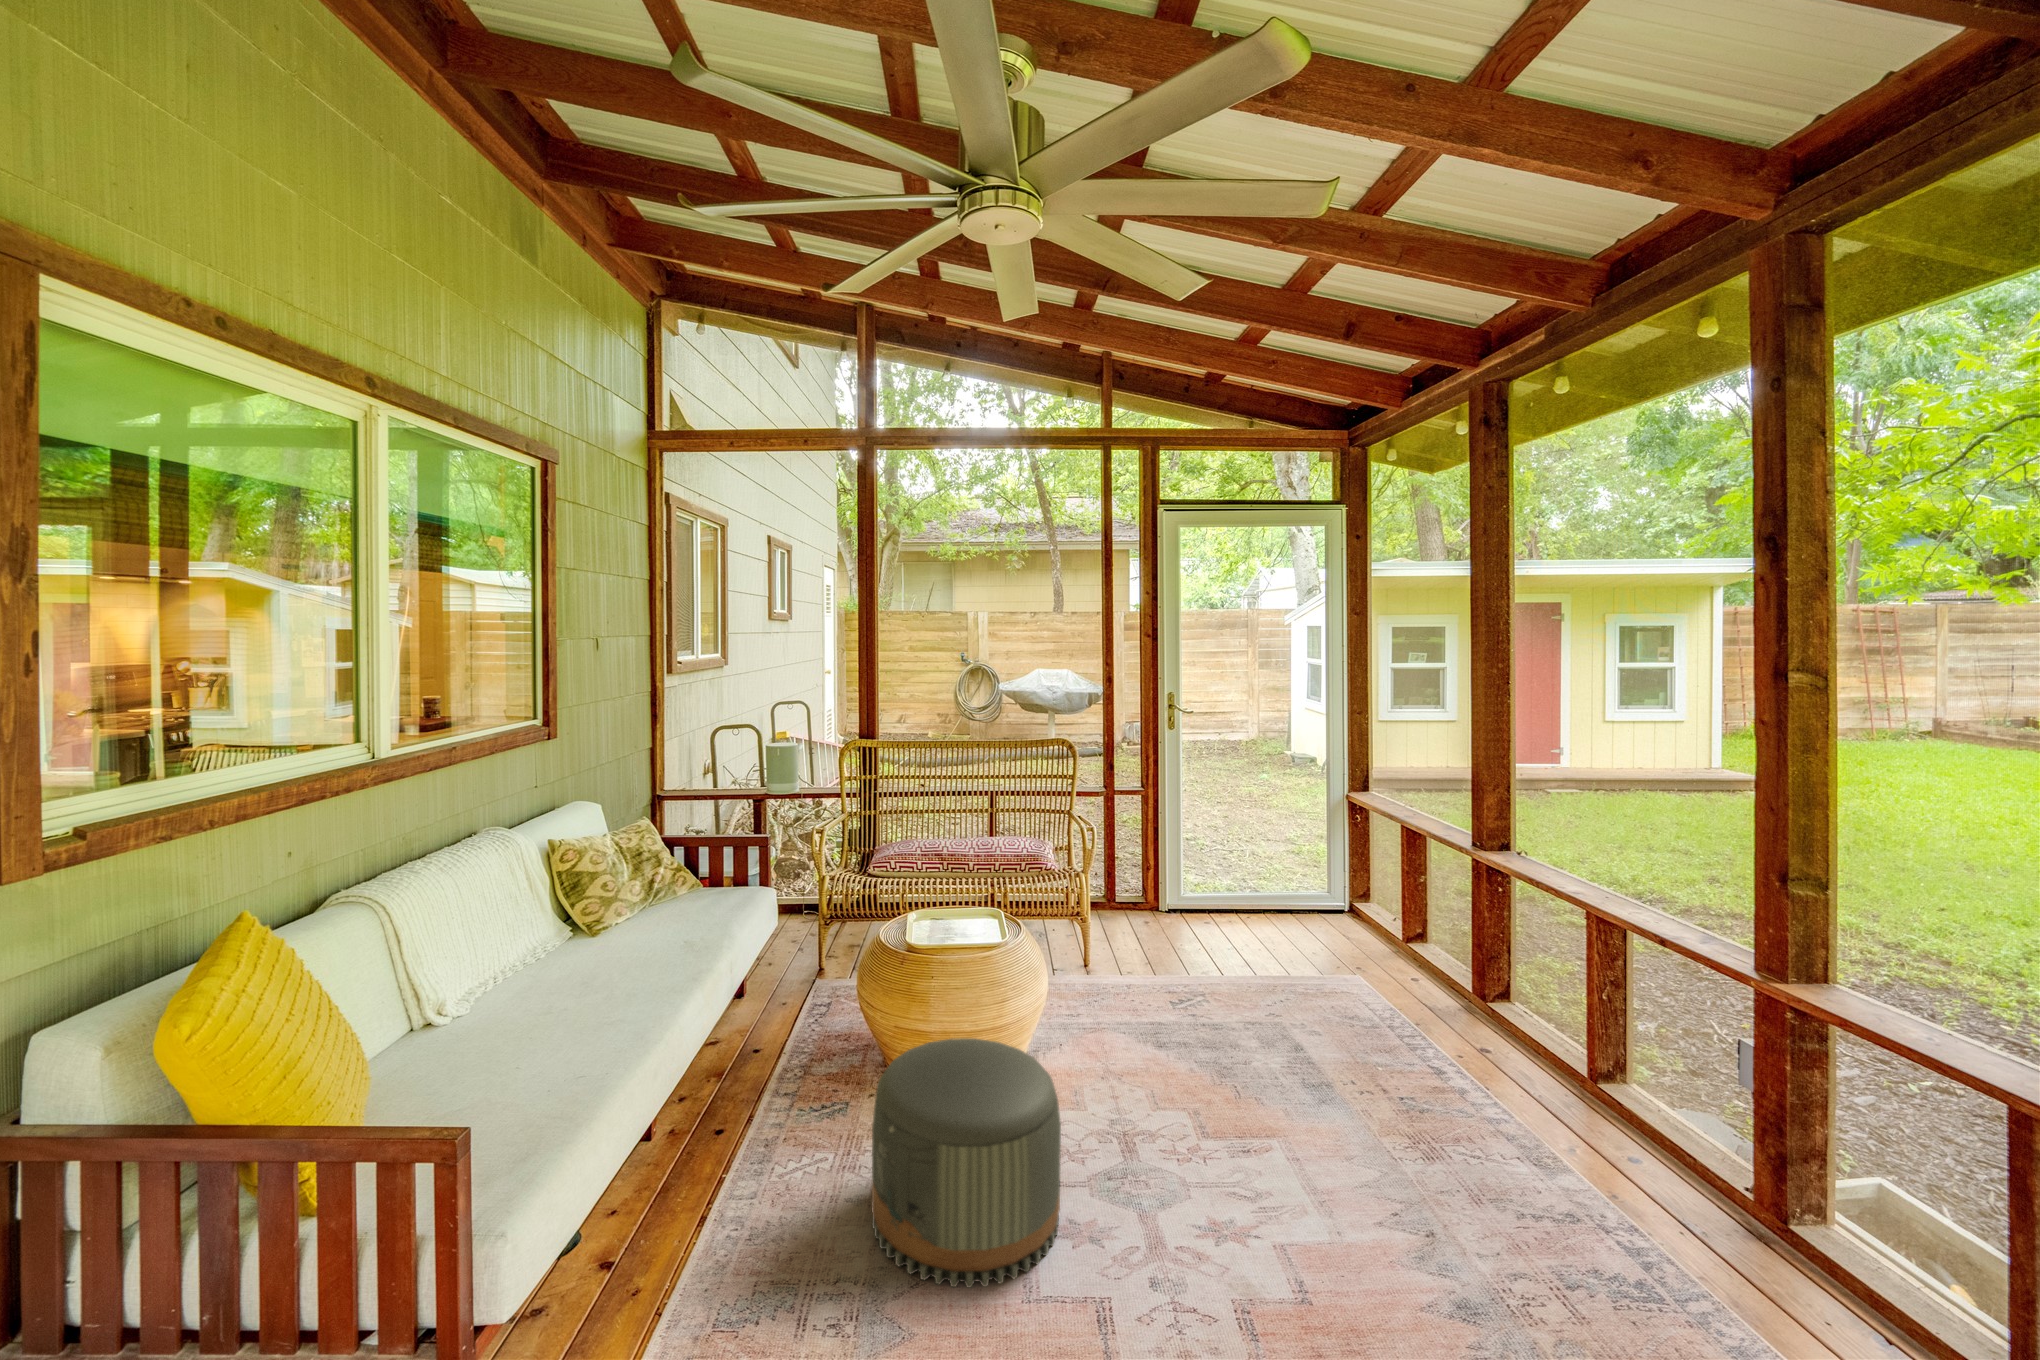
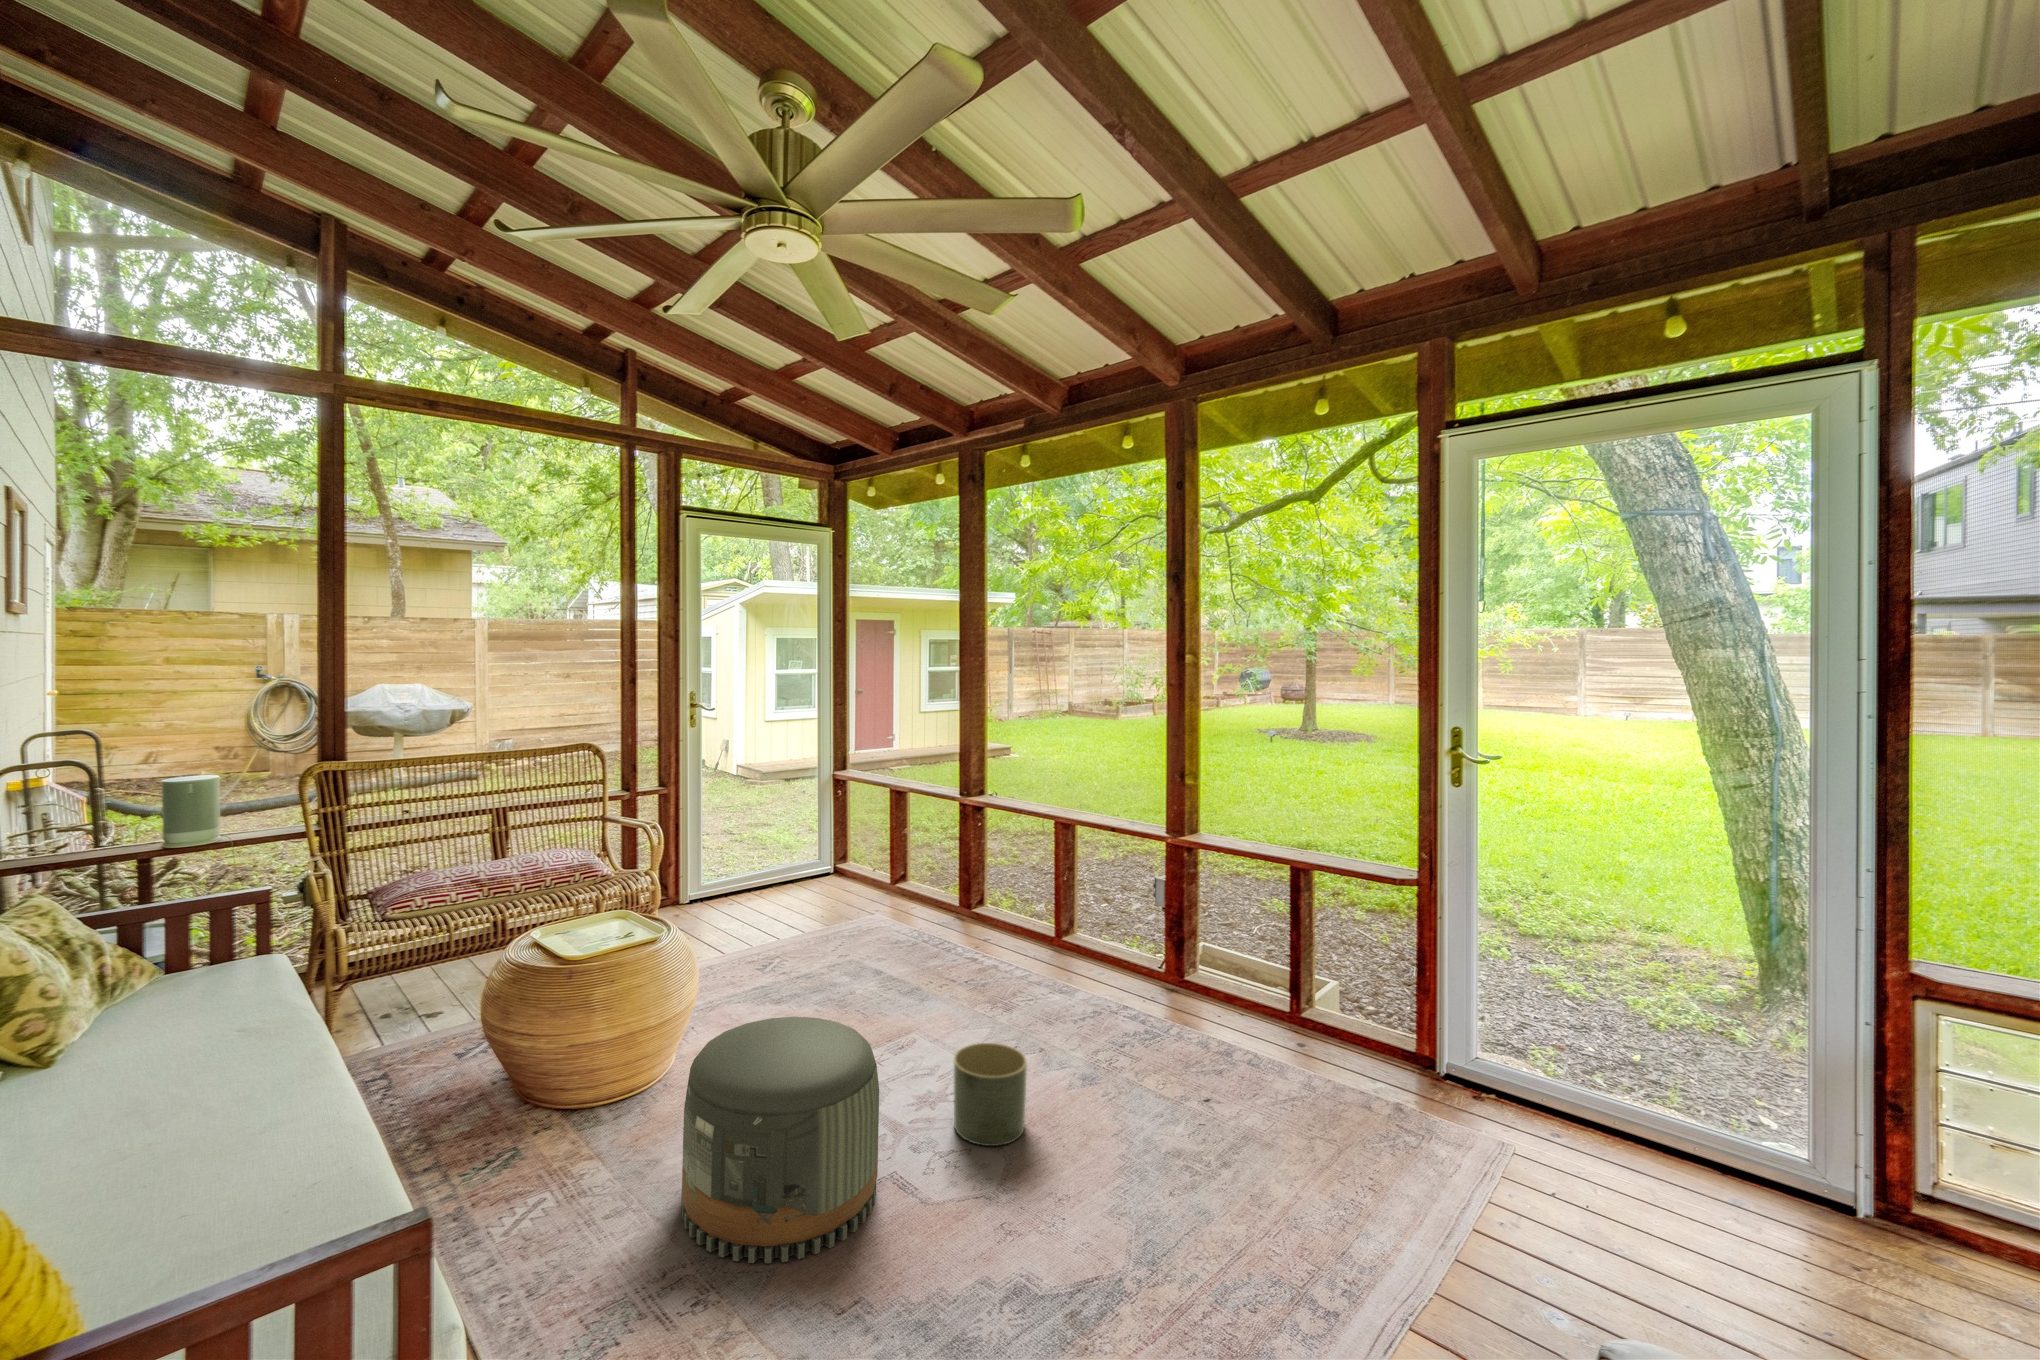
planter: none [1172,1160,1267,1301] -> present [953,1043,1027,1146]

